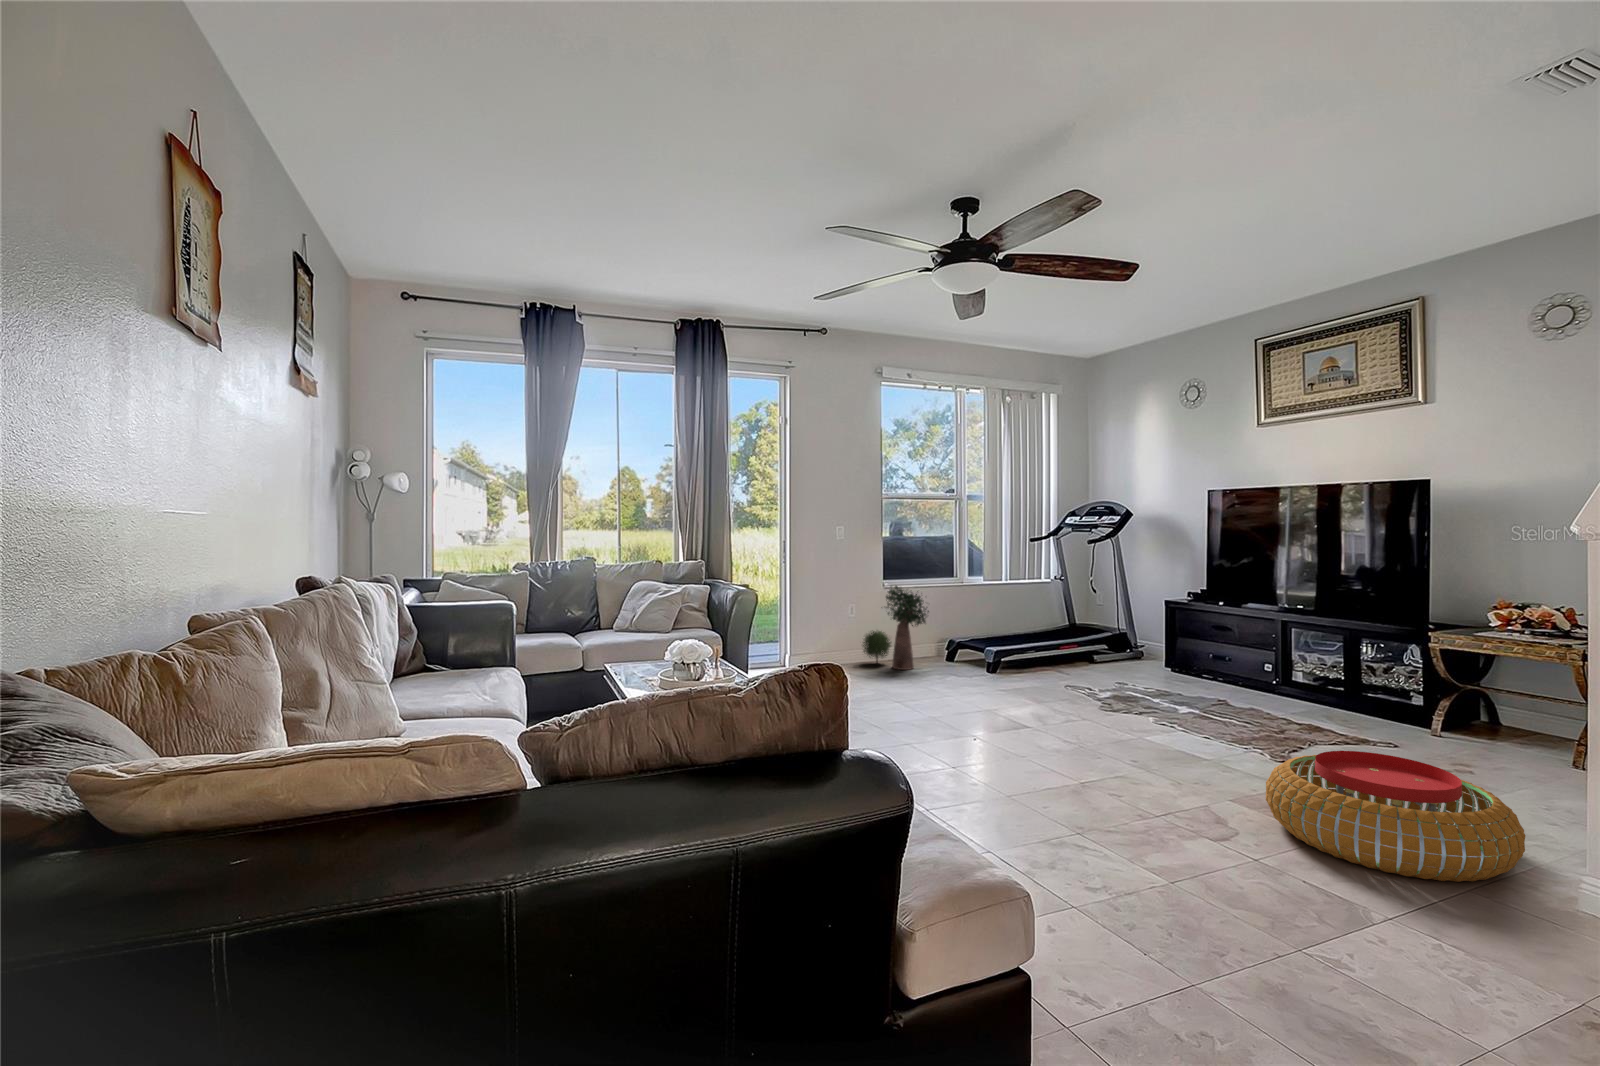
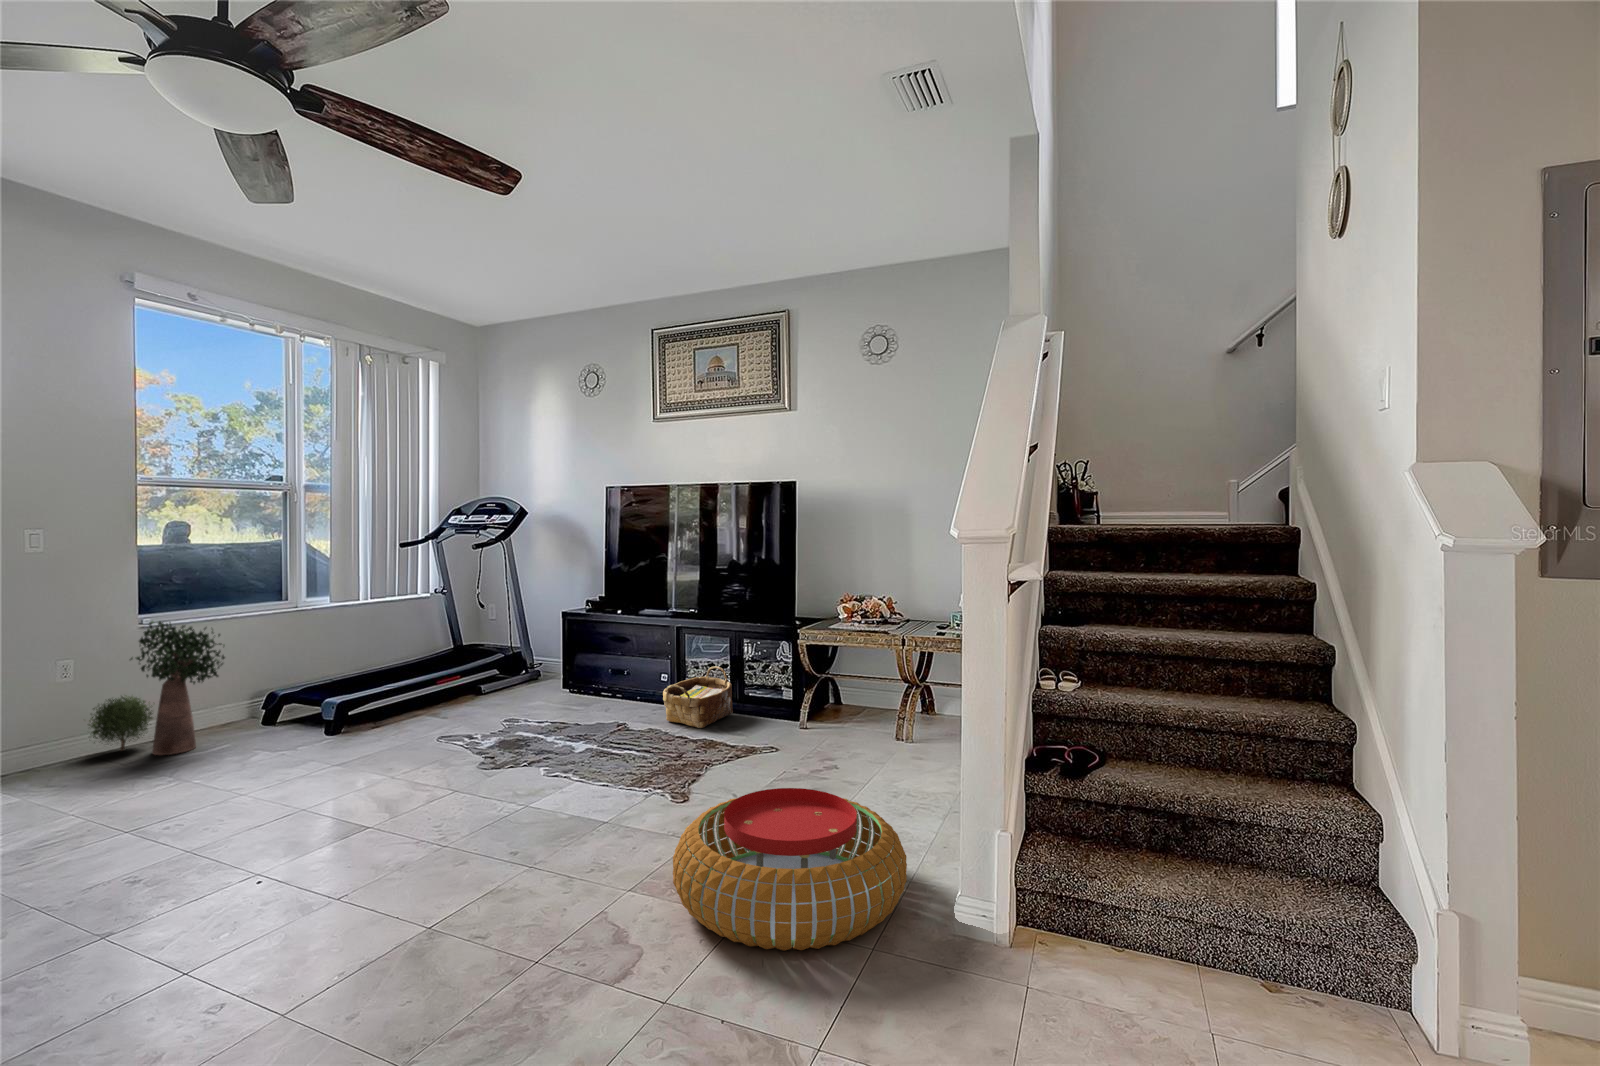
woven basket: none [1265,662,1346,716] -> present [663,666,733,728]

